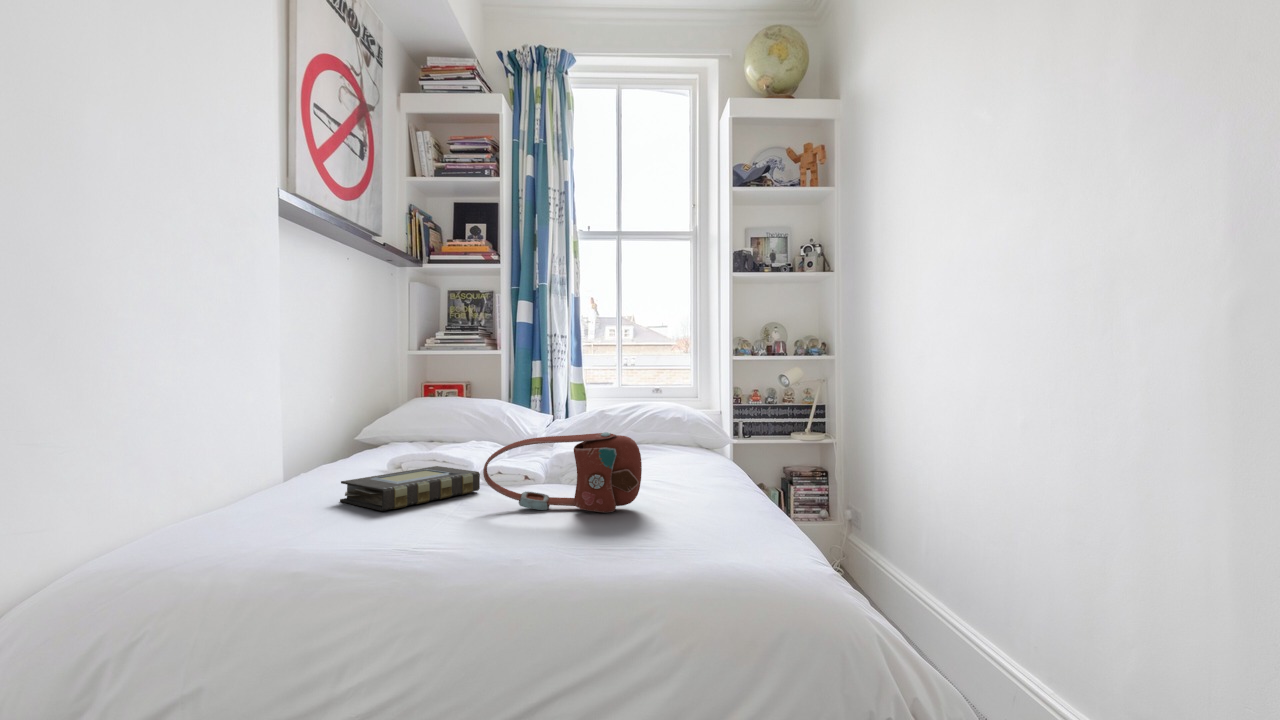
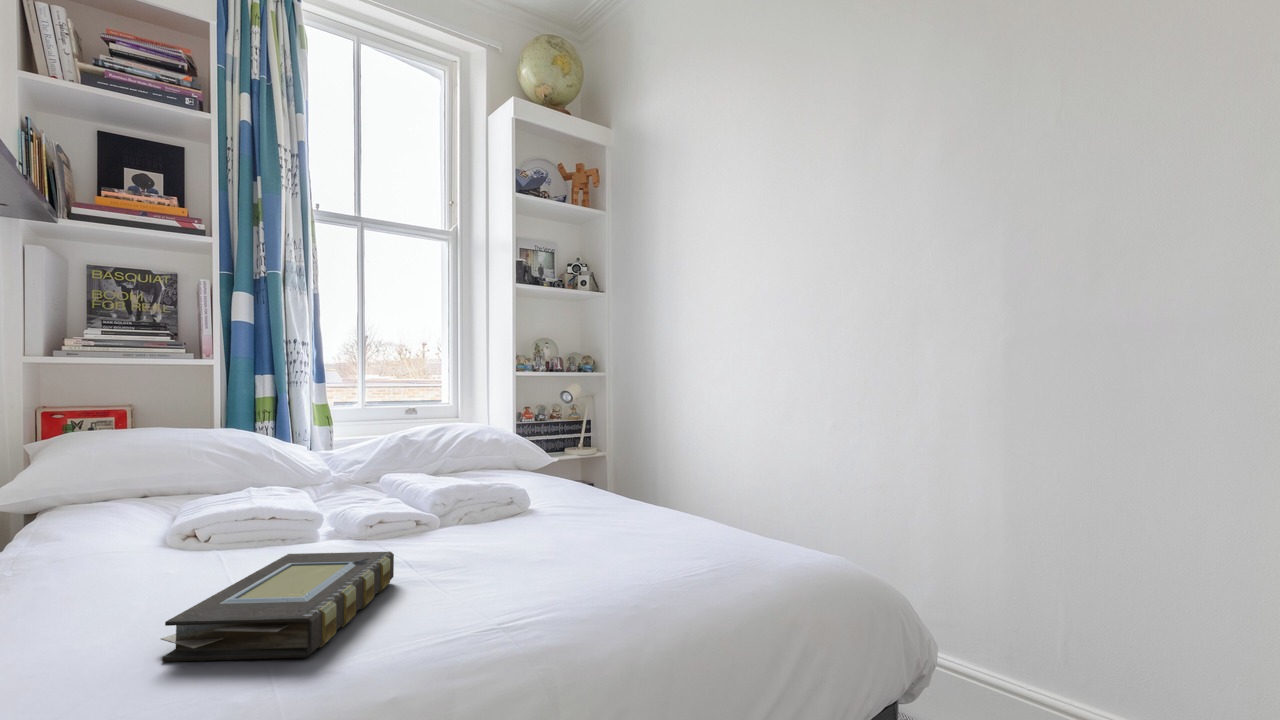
handbag: present [483,432,642,513] -> none [465,474,664,592]

